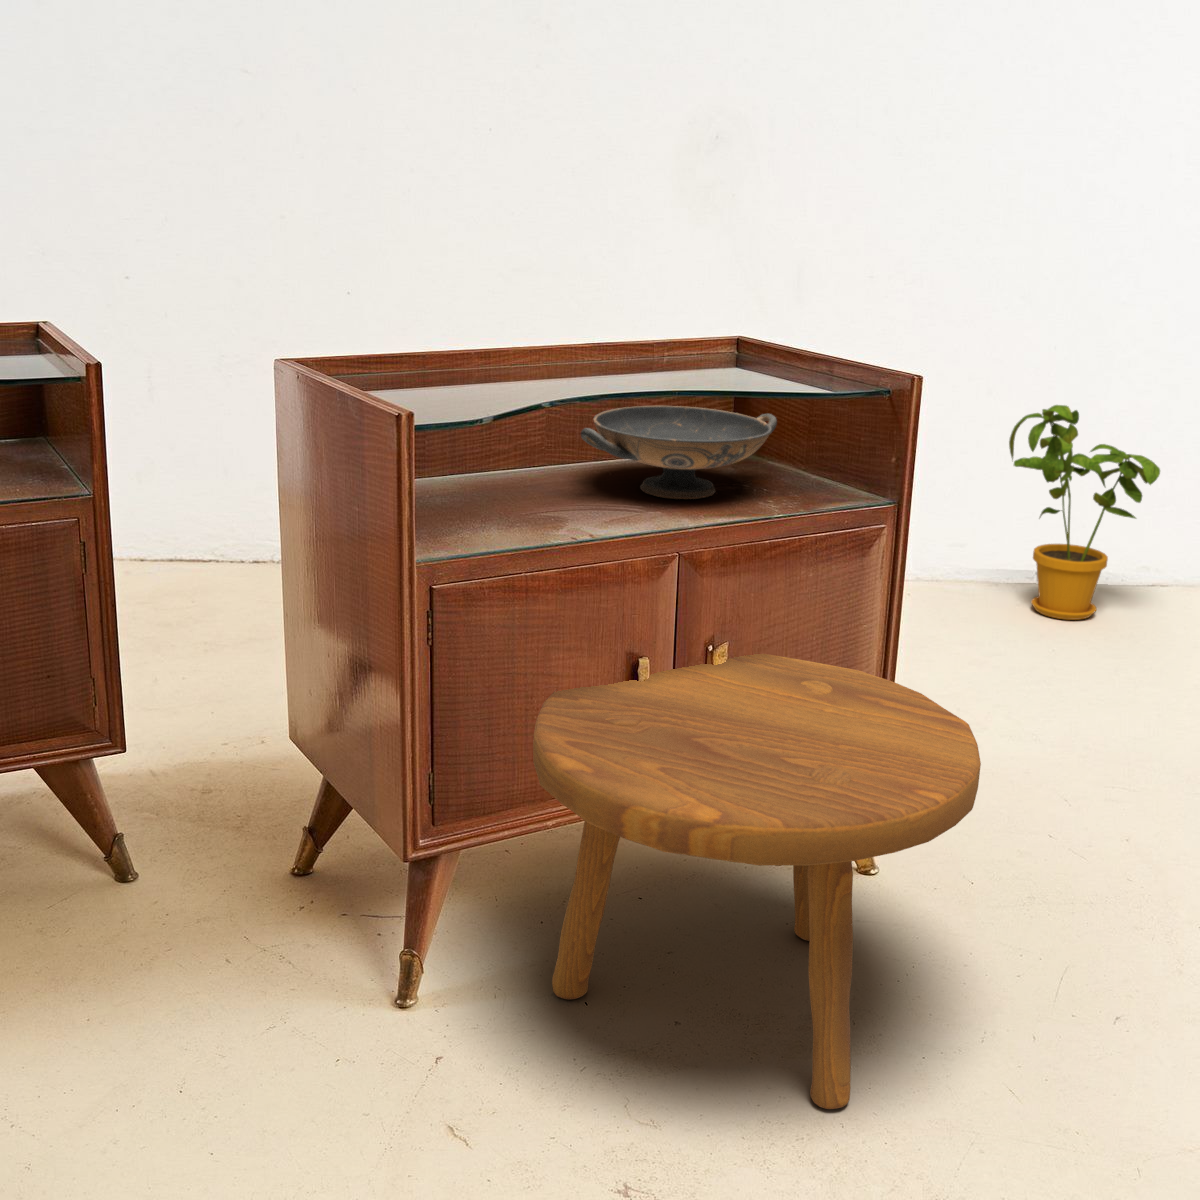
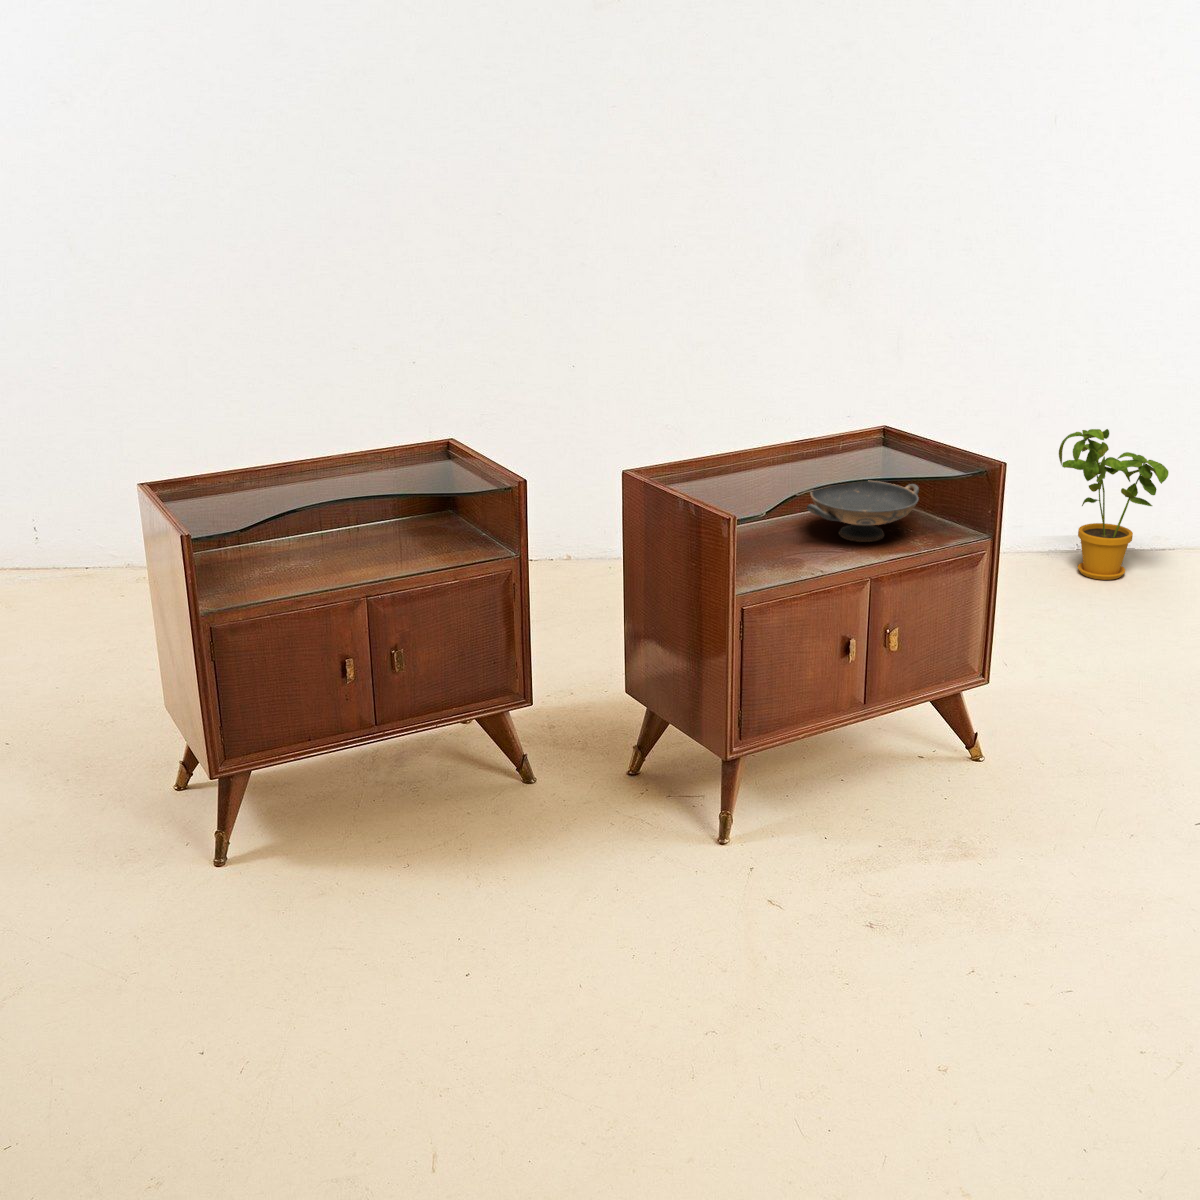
footstool: present [533,654,981,1109] -> none [796,631,1051,885]

